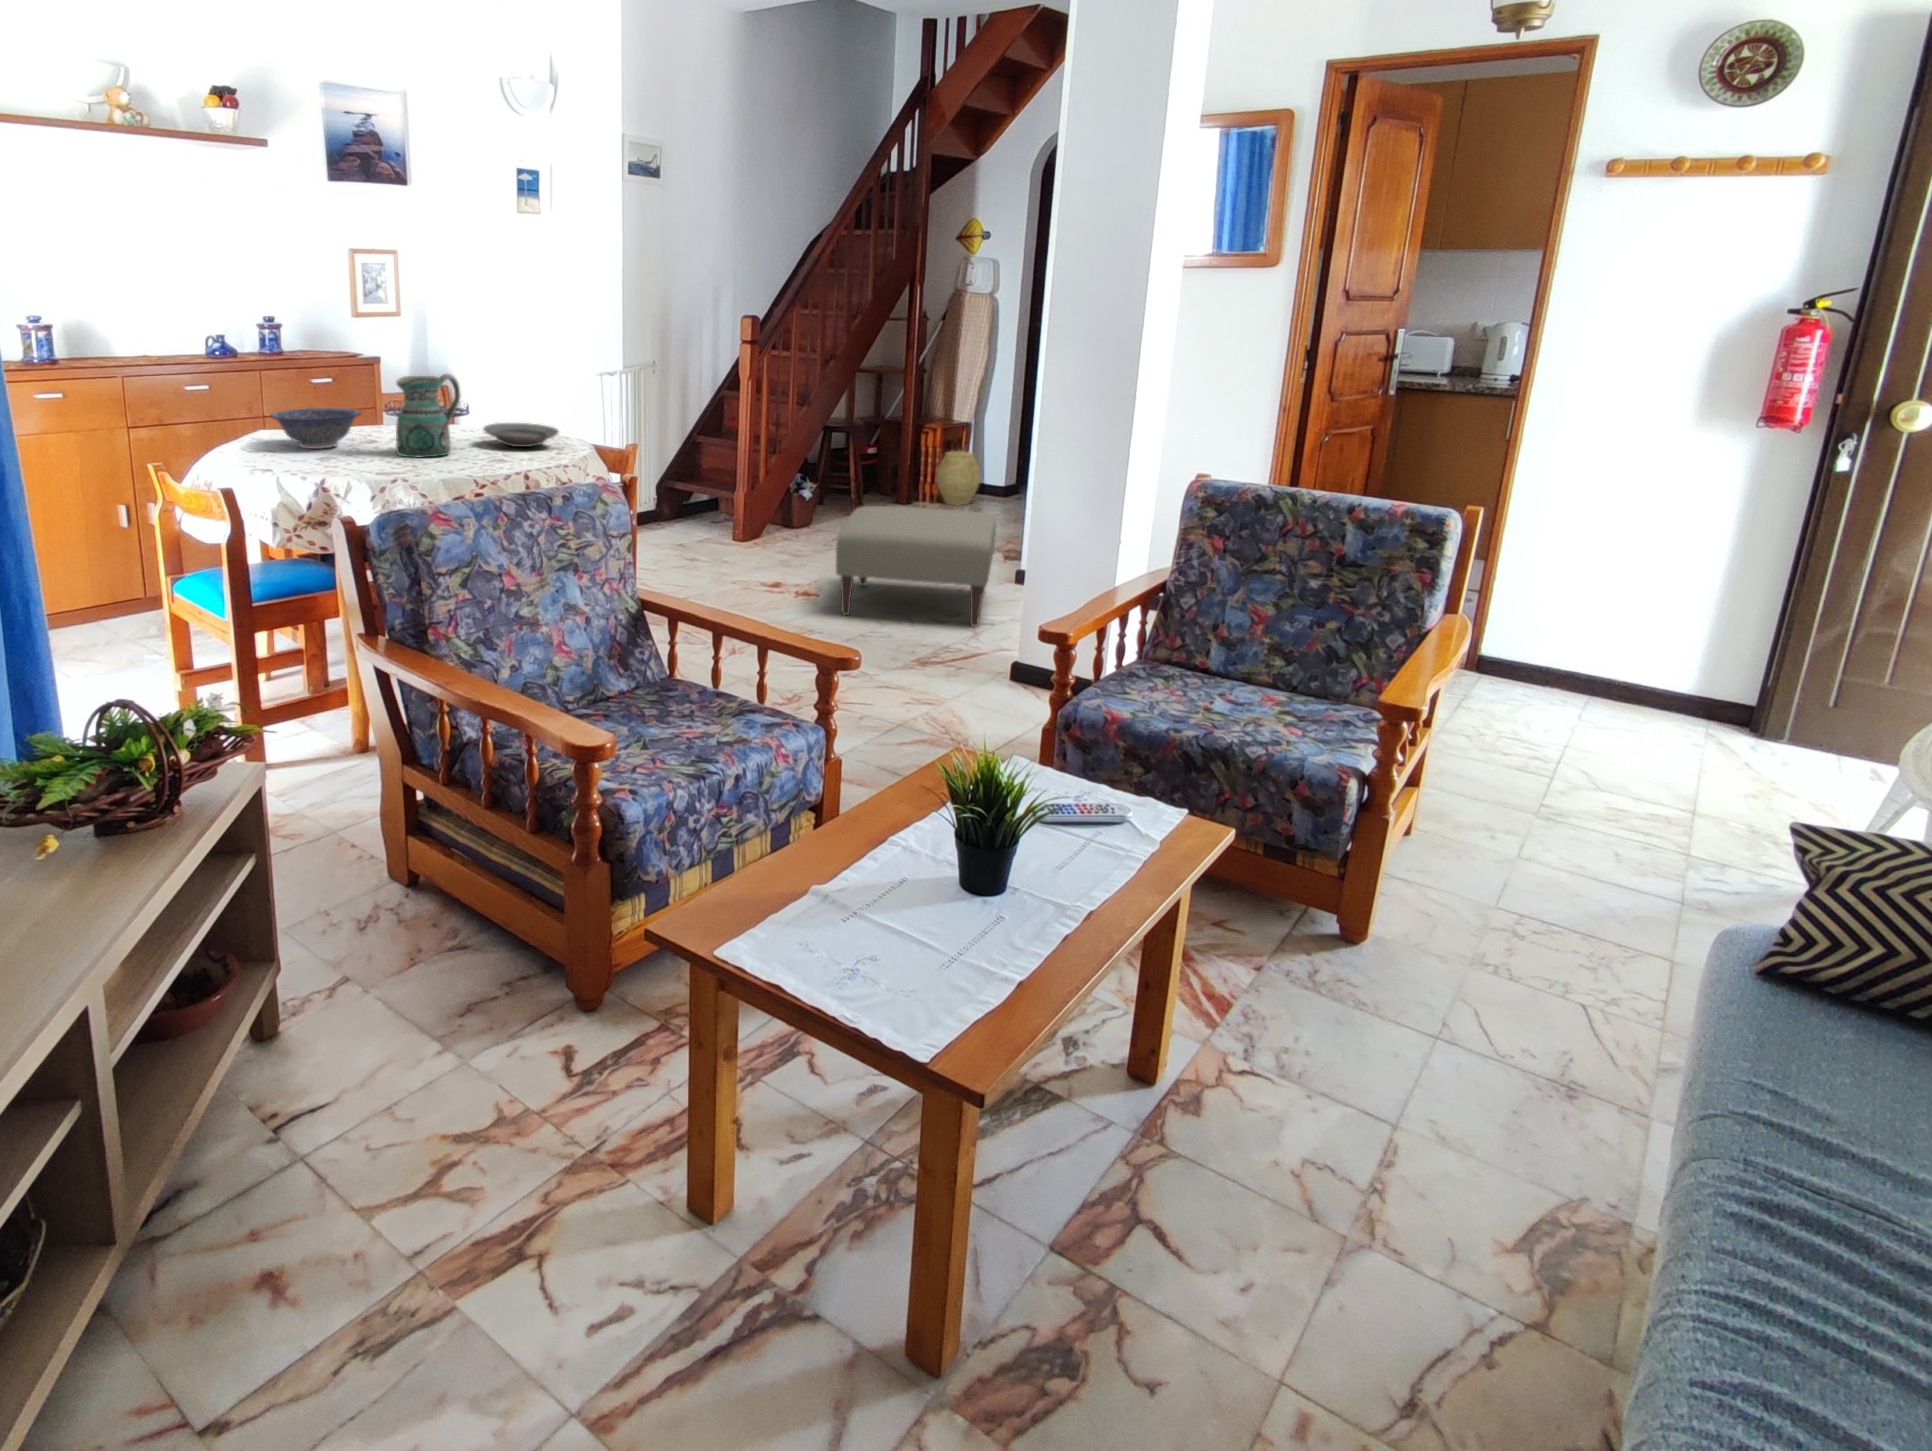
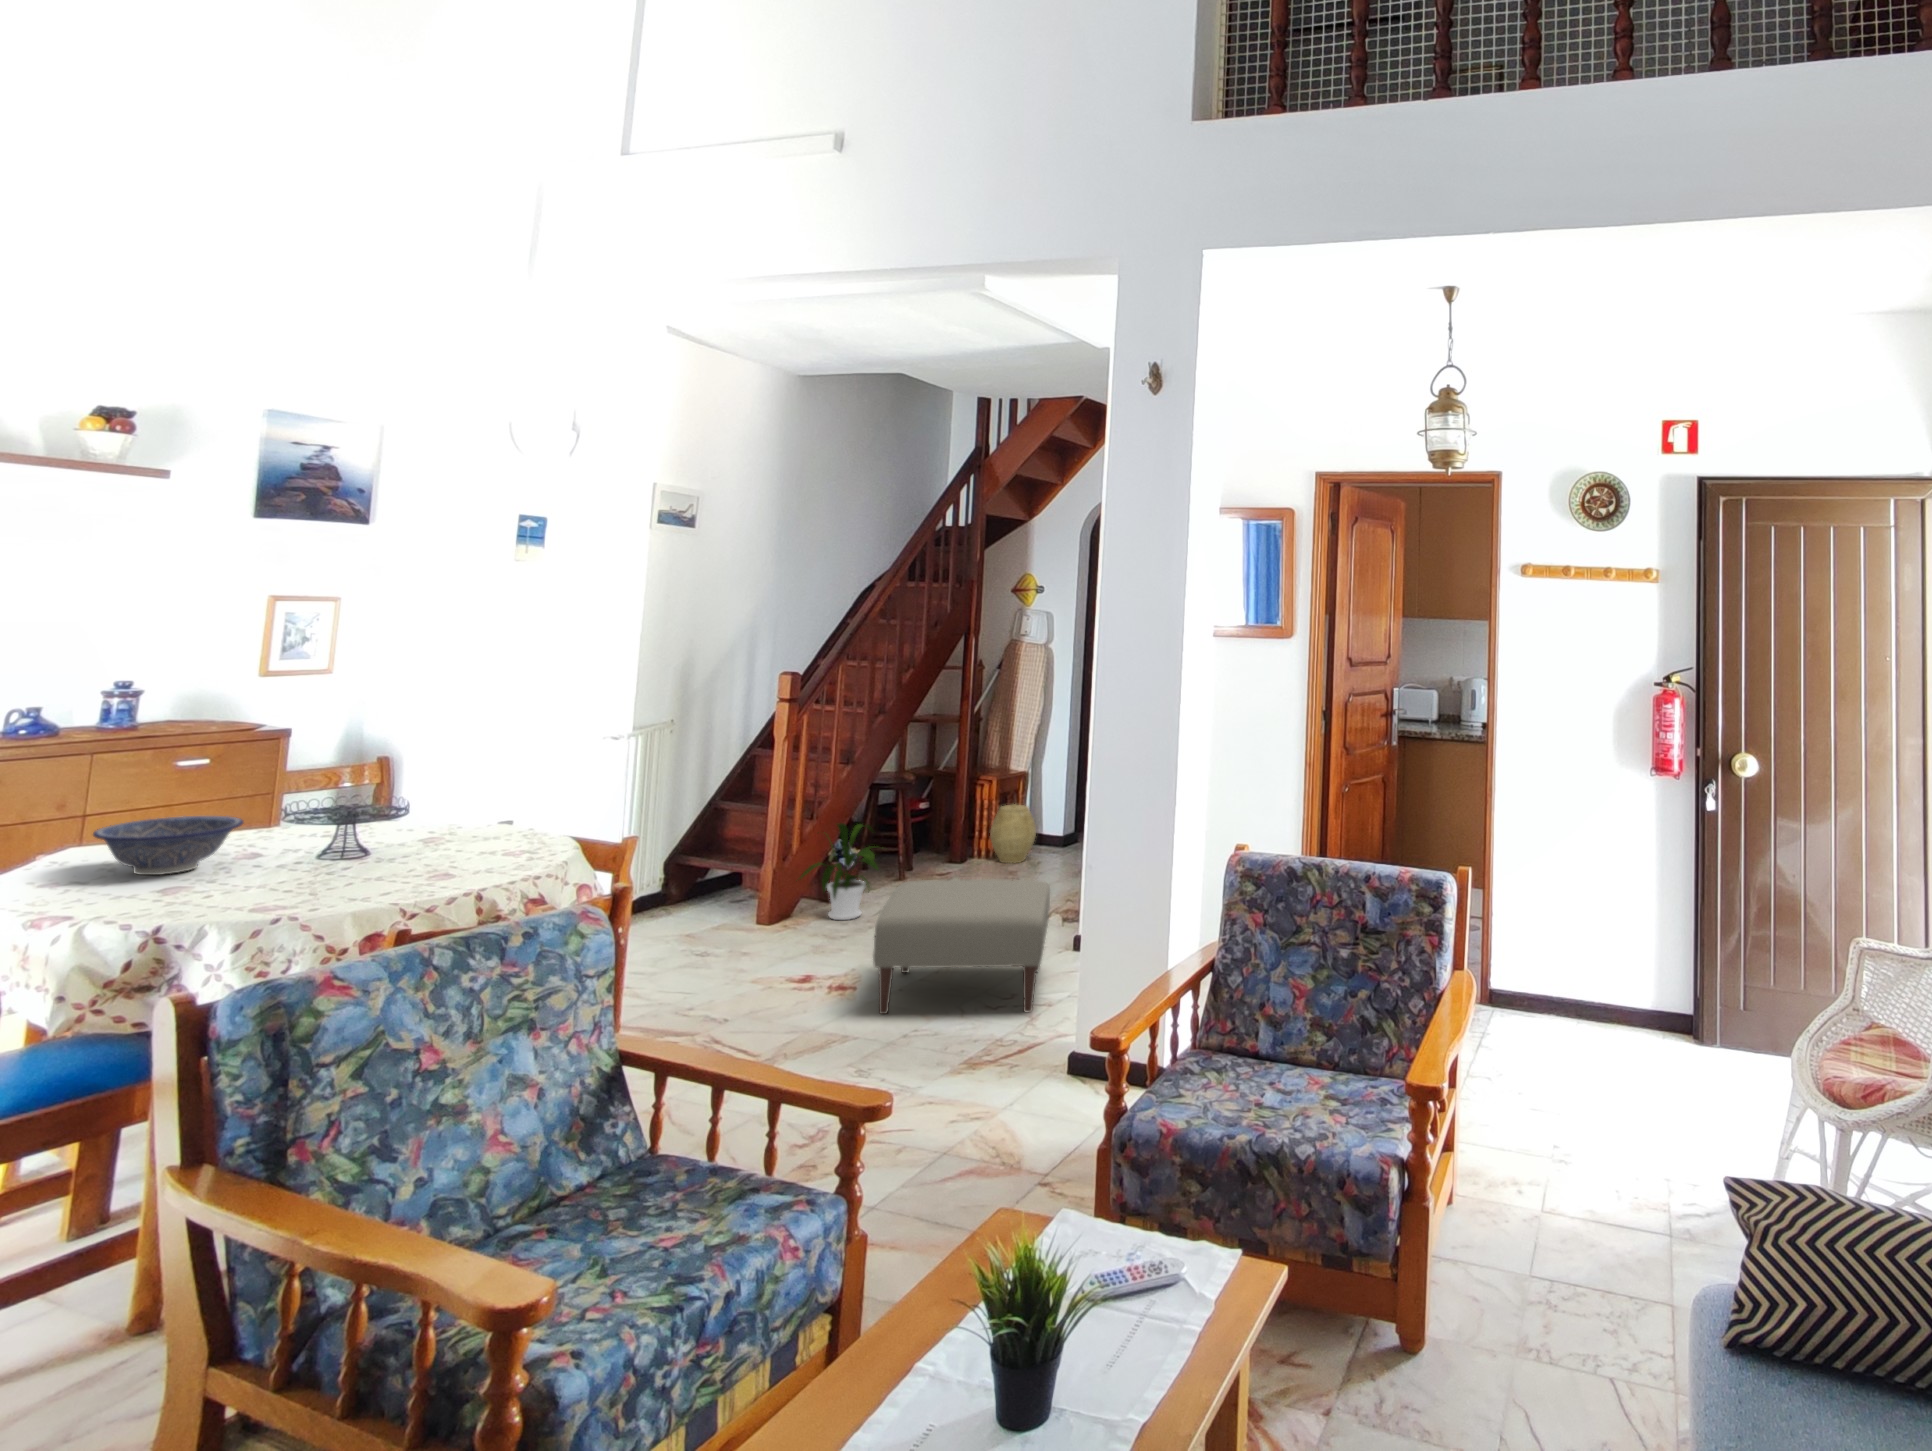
ceramic pitcher: present [396,374,461,458] -> none [290,768,399,878]
plate: present [484,423,559,447] -> none [425,820,533,852]
house plant: none [765,455,845,541] -> present [800,823,878,920]

